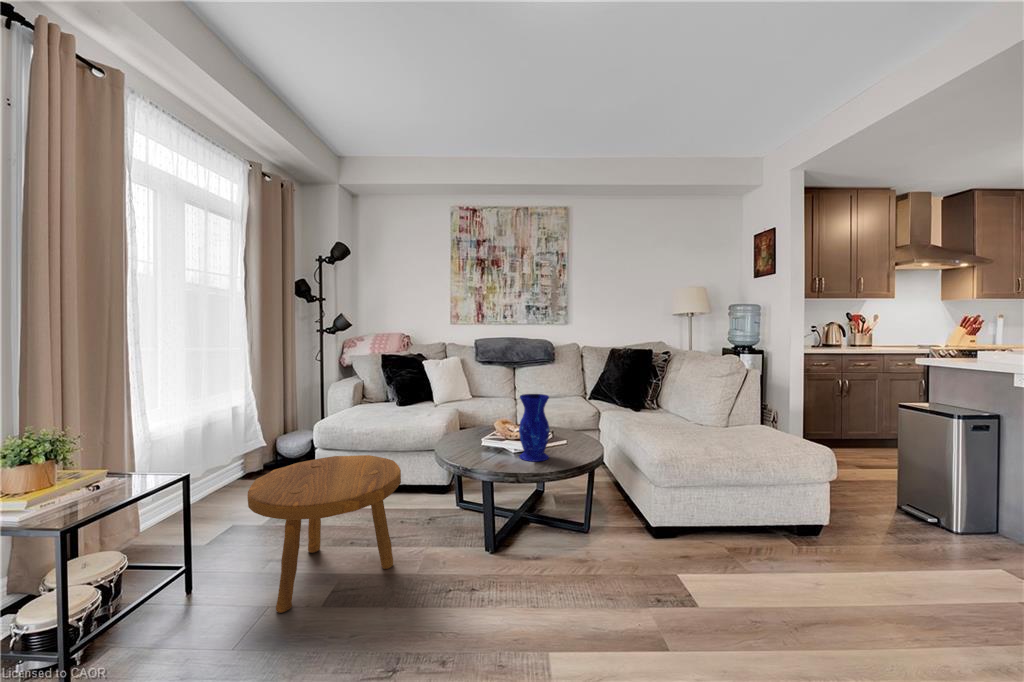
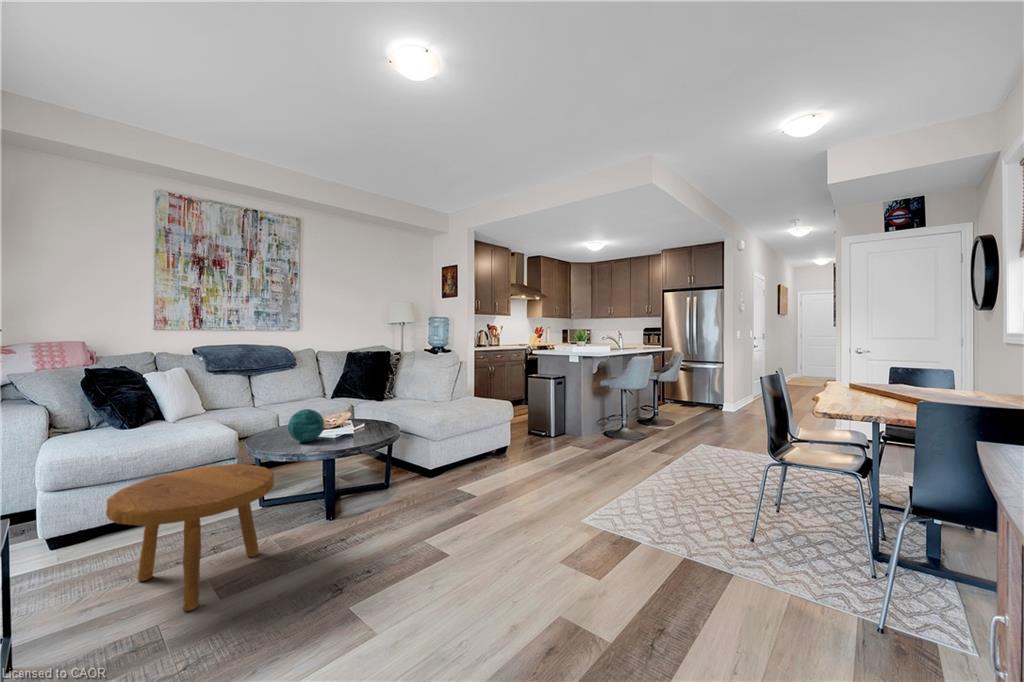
vase: present [519,394,550,461] -> none [346,389,371,440]
decorative orb: none [462,410,500,449] -> present [288,409,324,442]

